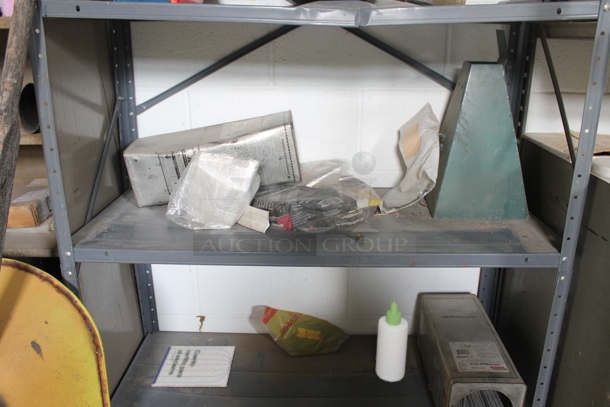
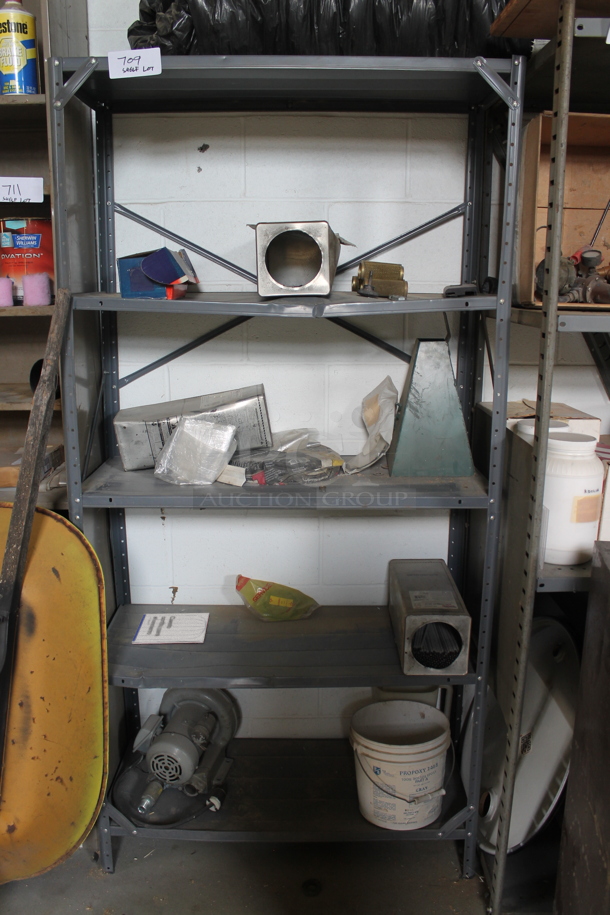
bottle: present [376,292,408,382] -> none [346,551,375,636]

